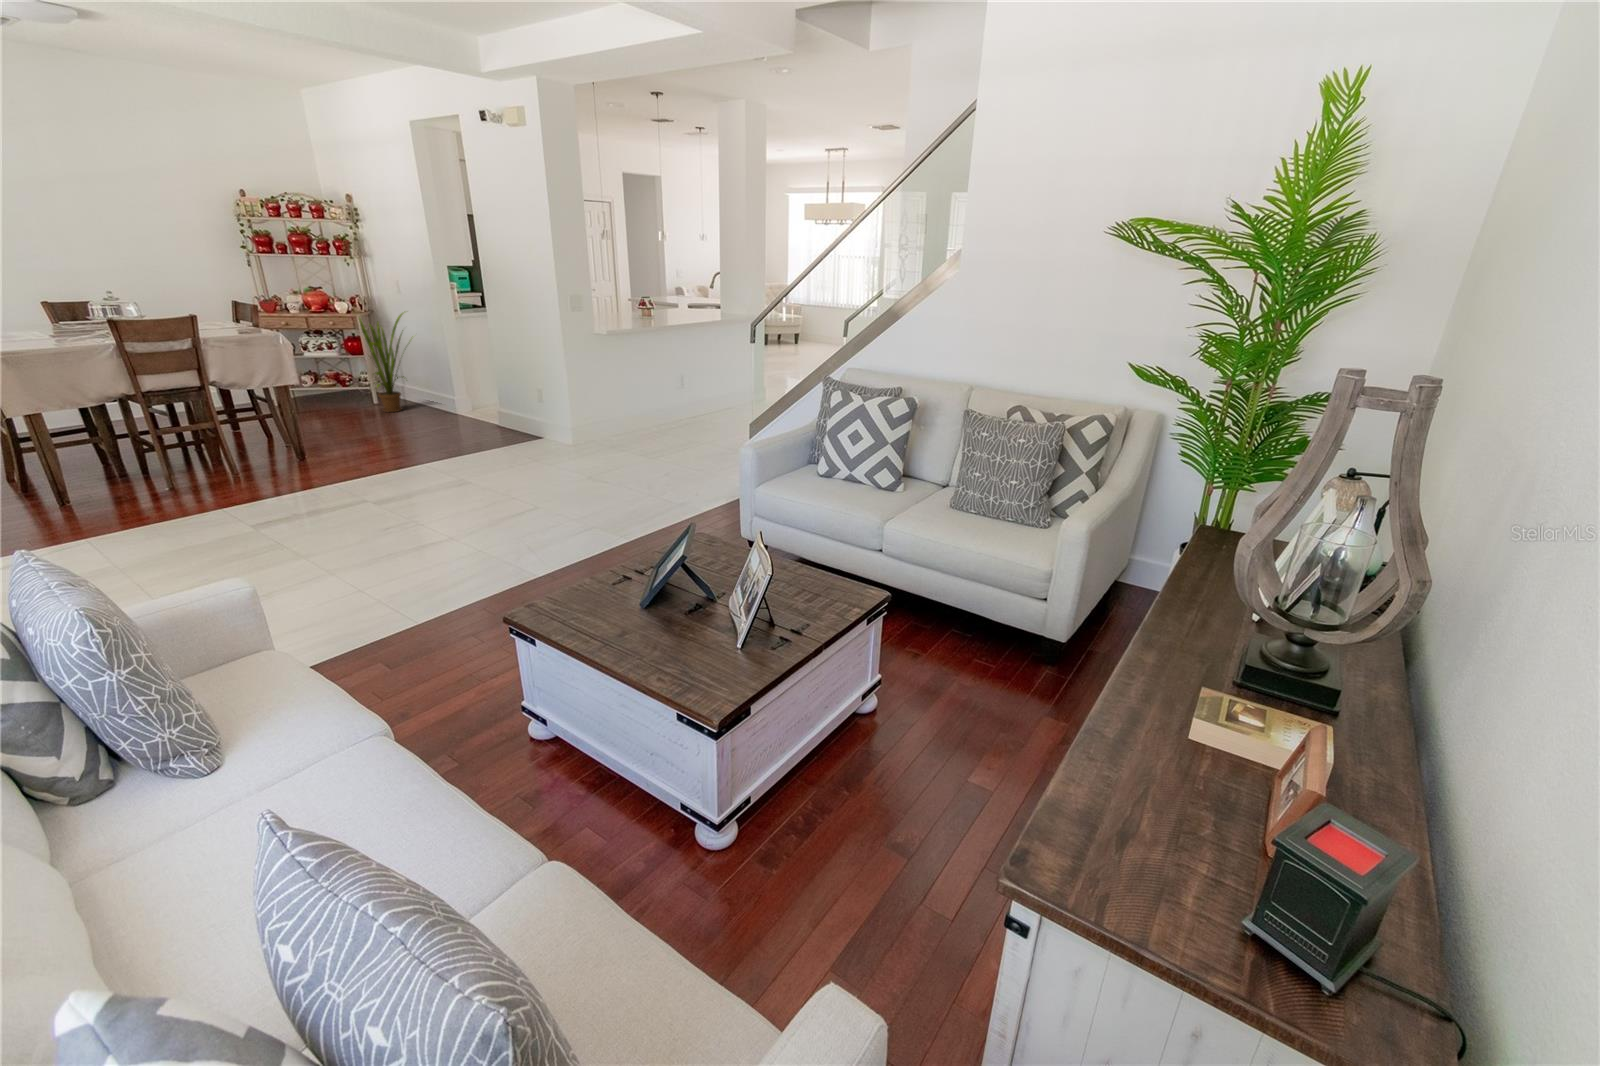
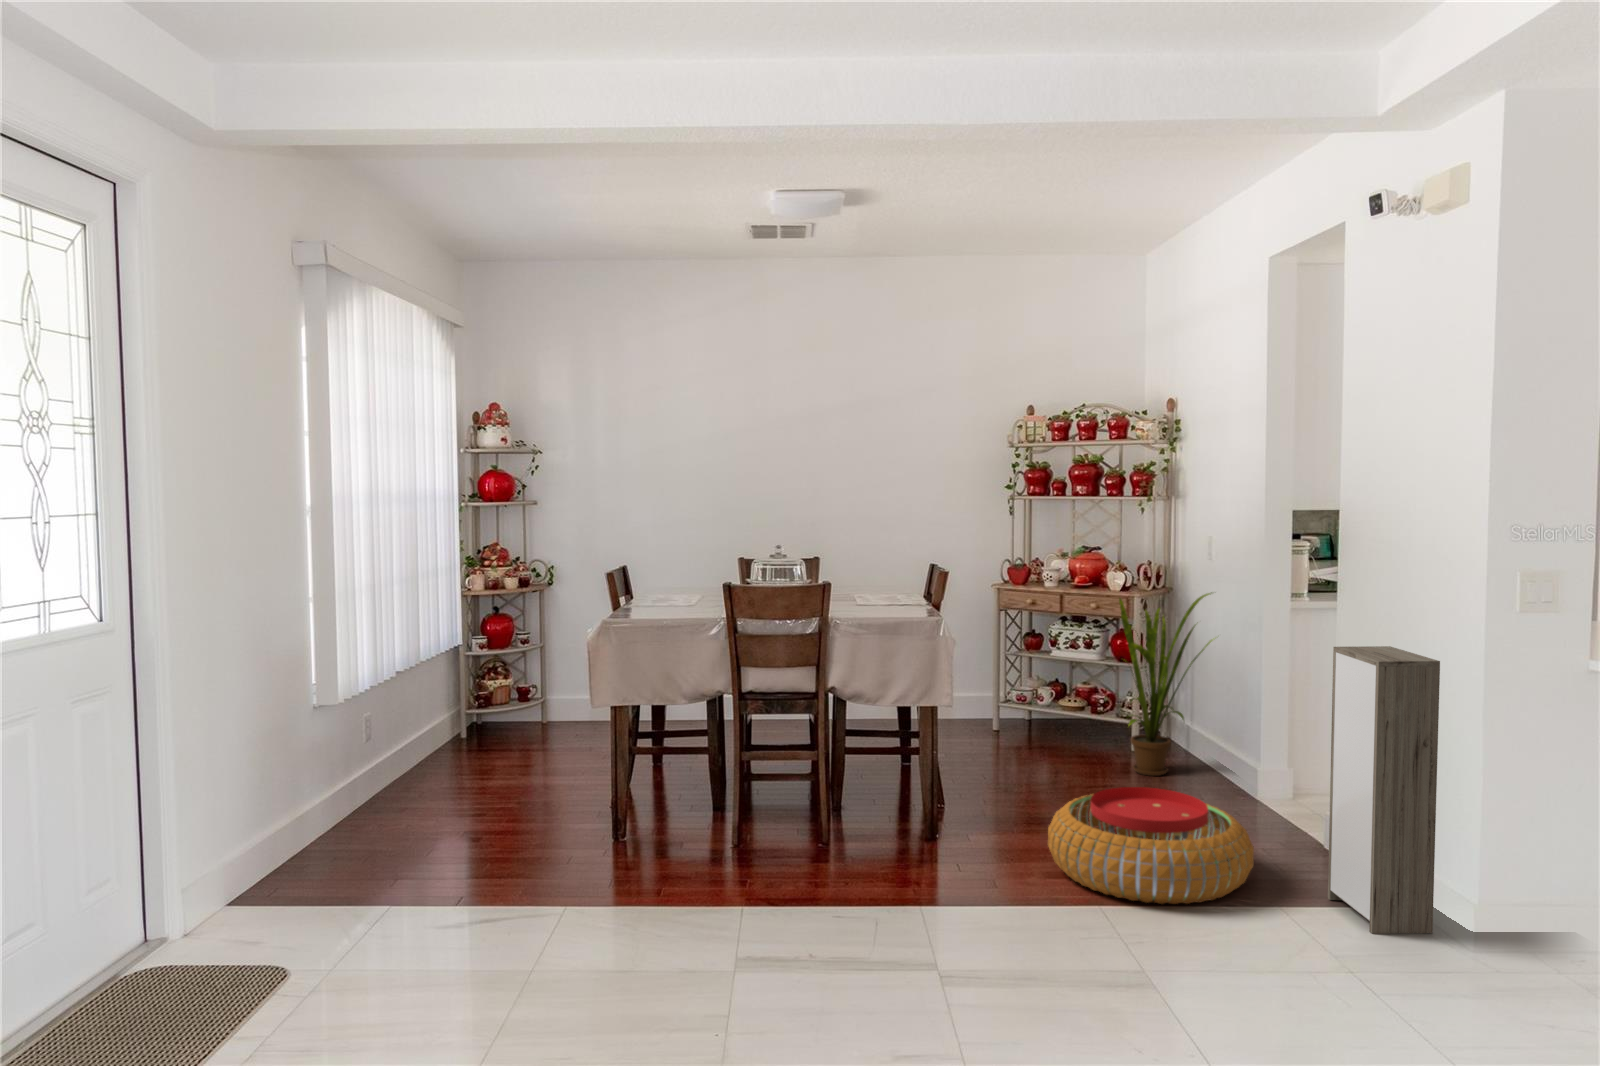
storage cabinet: none [491,329,547,445] -> present [1328,646,1440,934]
pouf: none [370,408,473,457] -> present [1048,787,1254,904]

